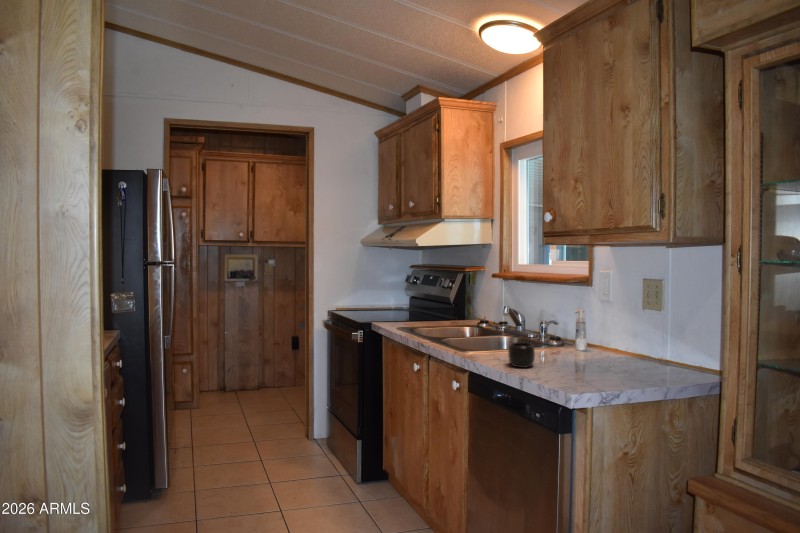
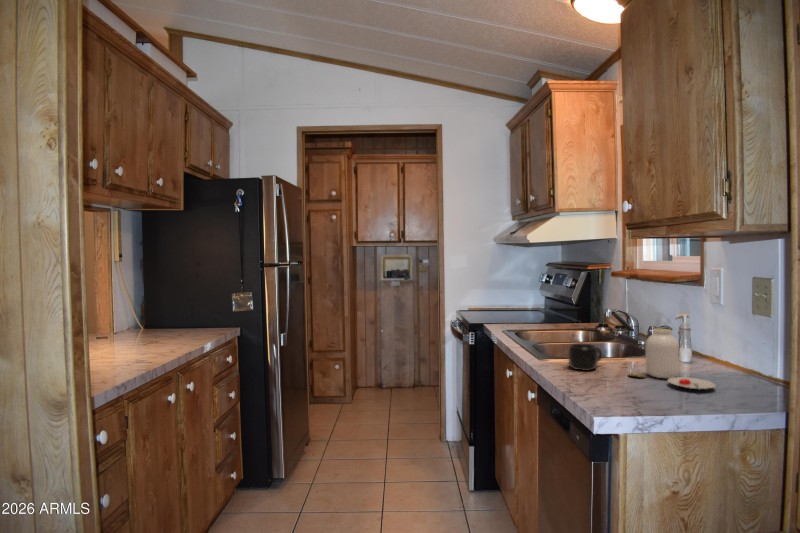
jar: none [563,325,640,375] -> present [629,329,715,389]

